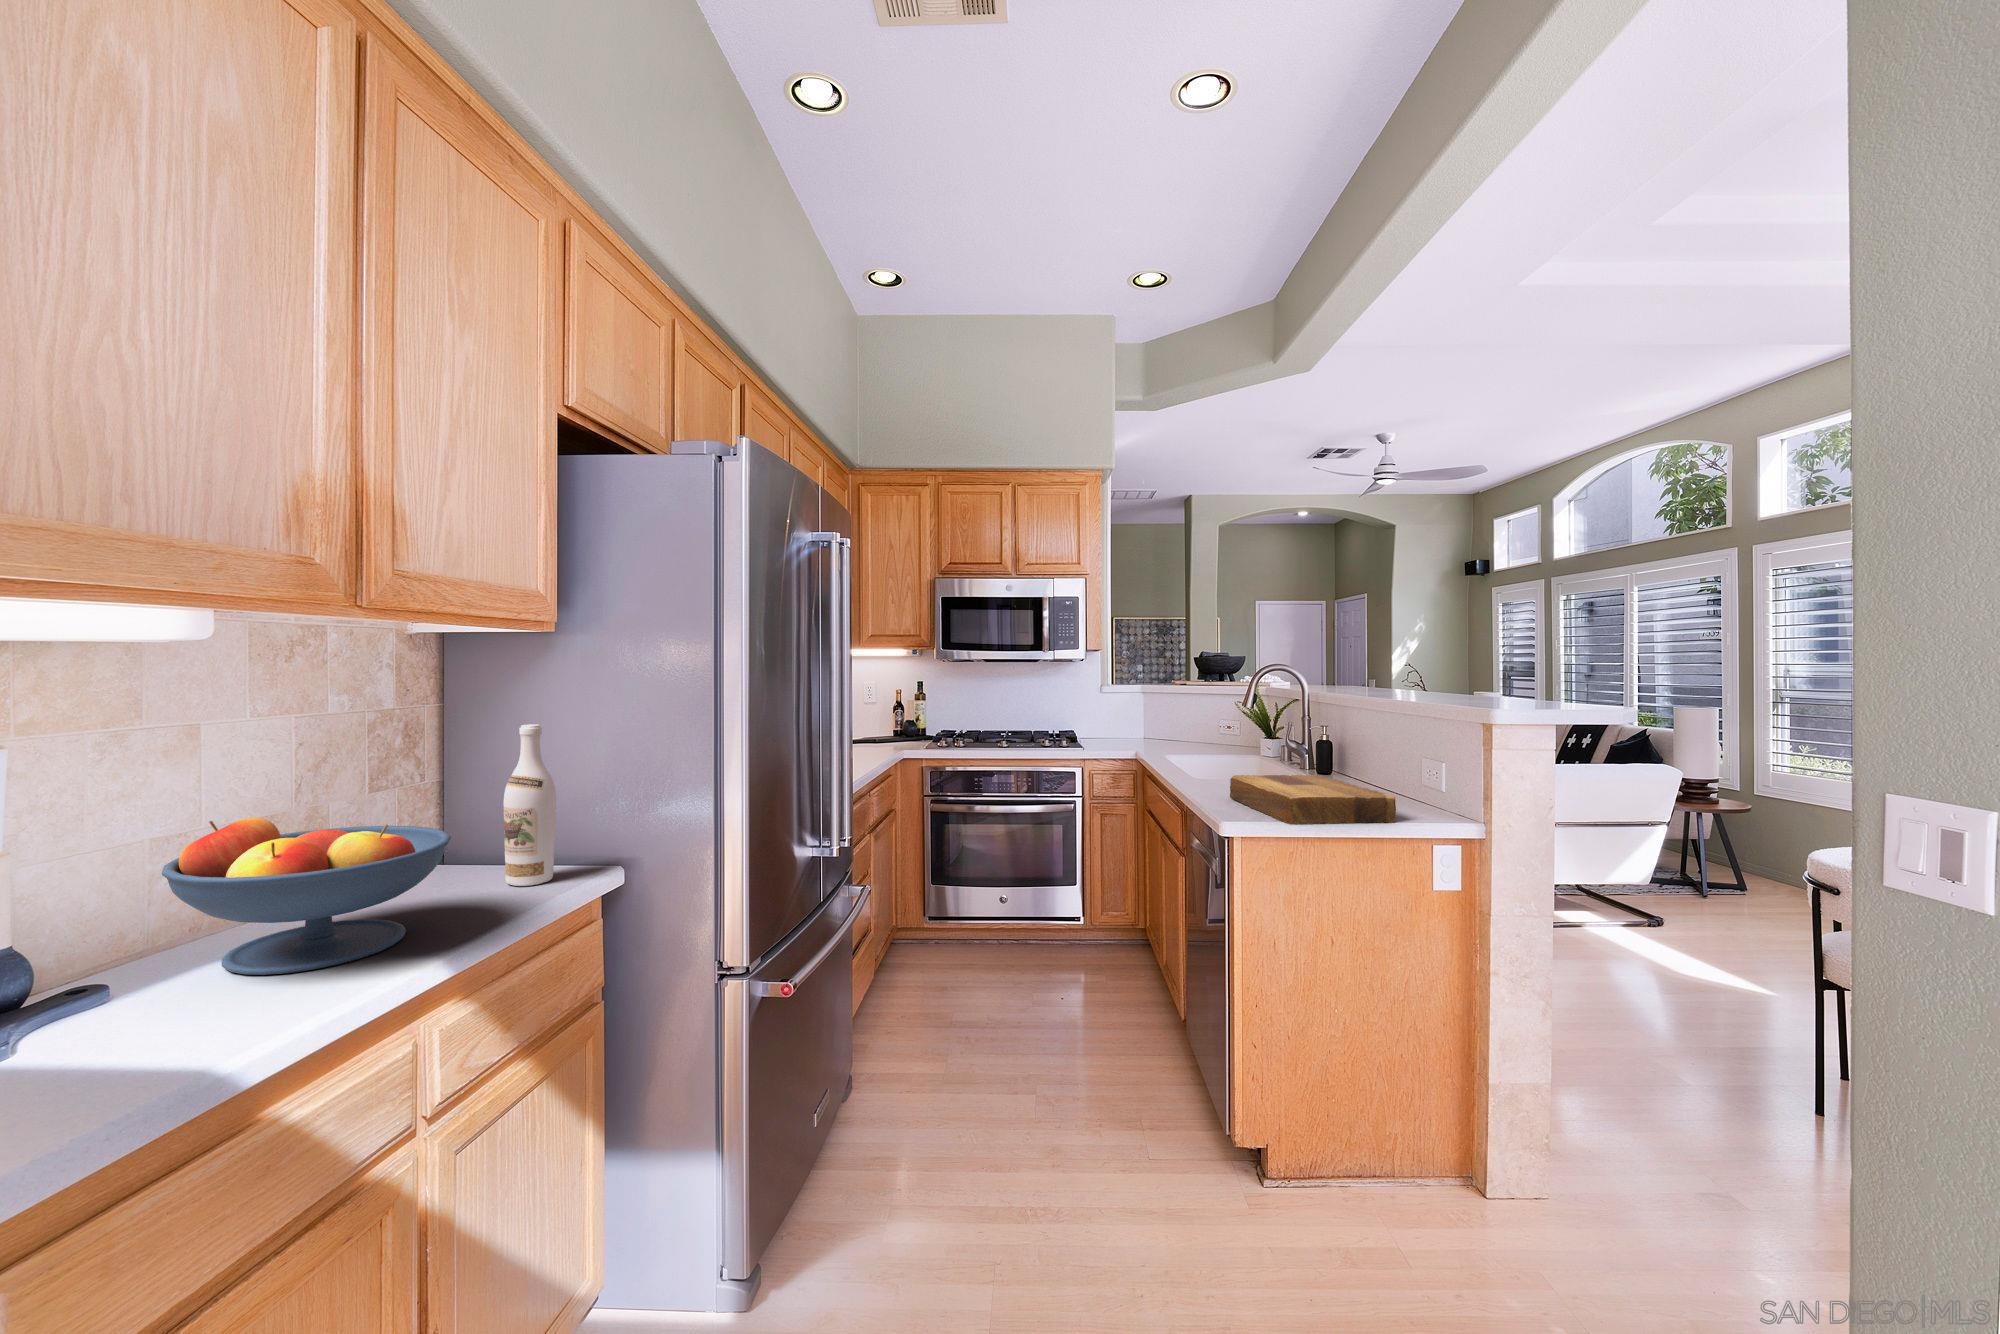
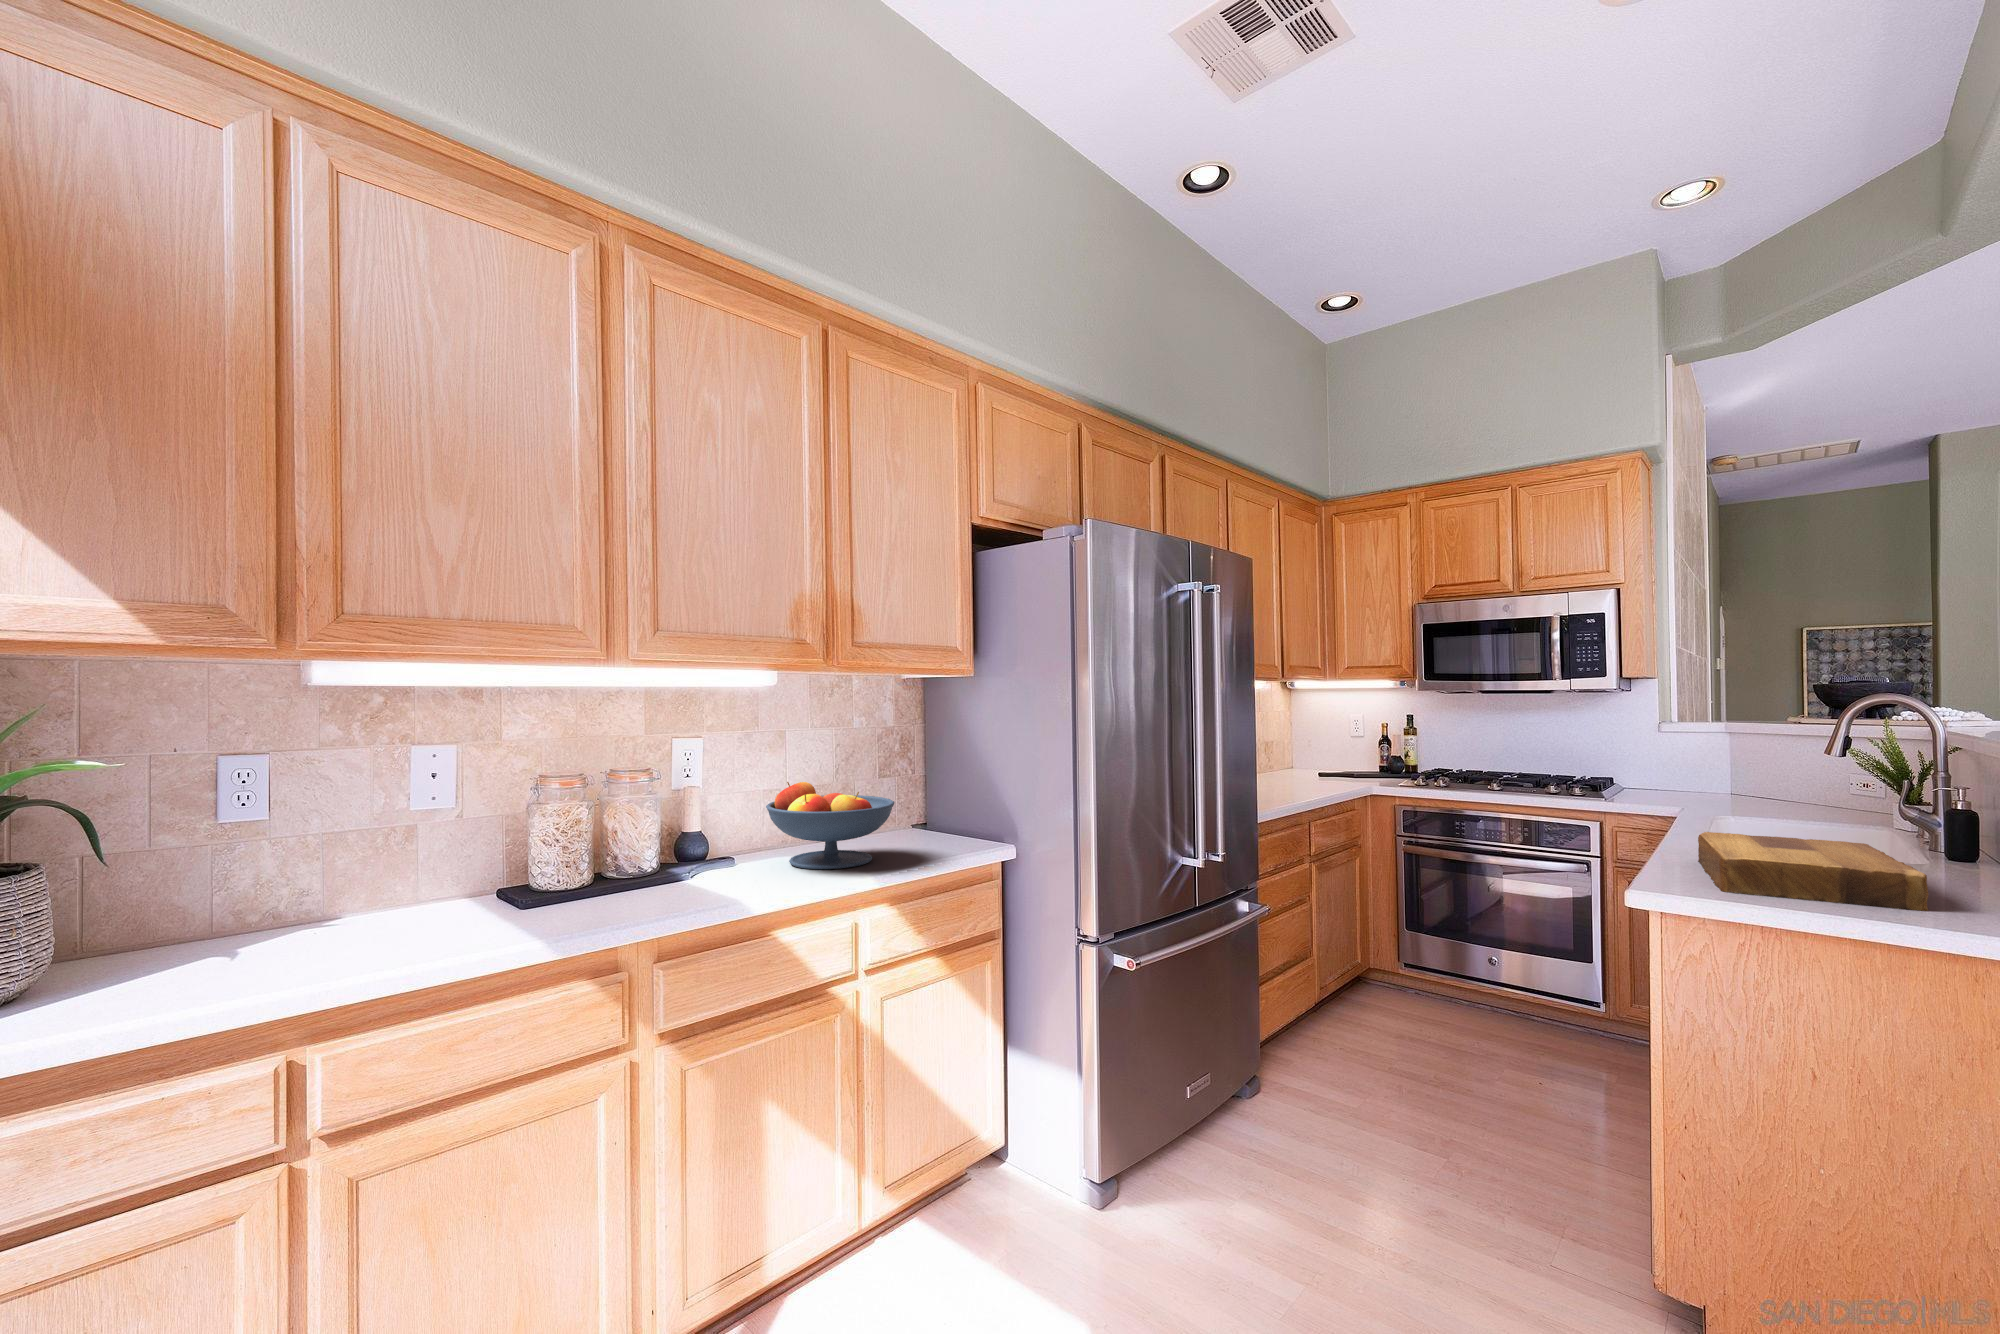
wine bottle: present [504,724,556,886] -> none [940,738,971,848]

